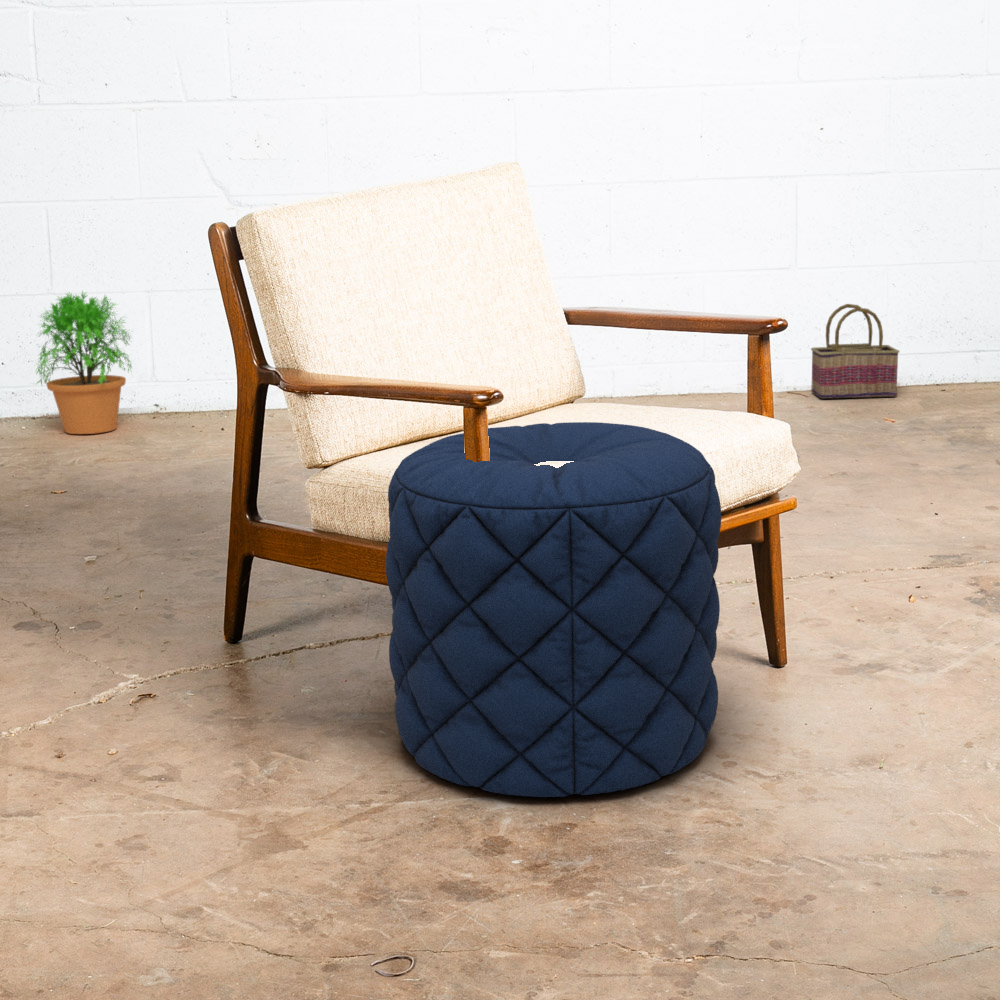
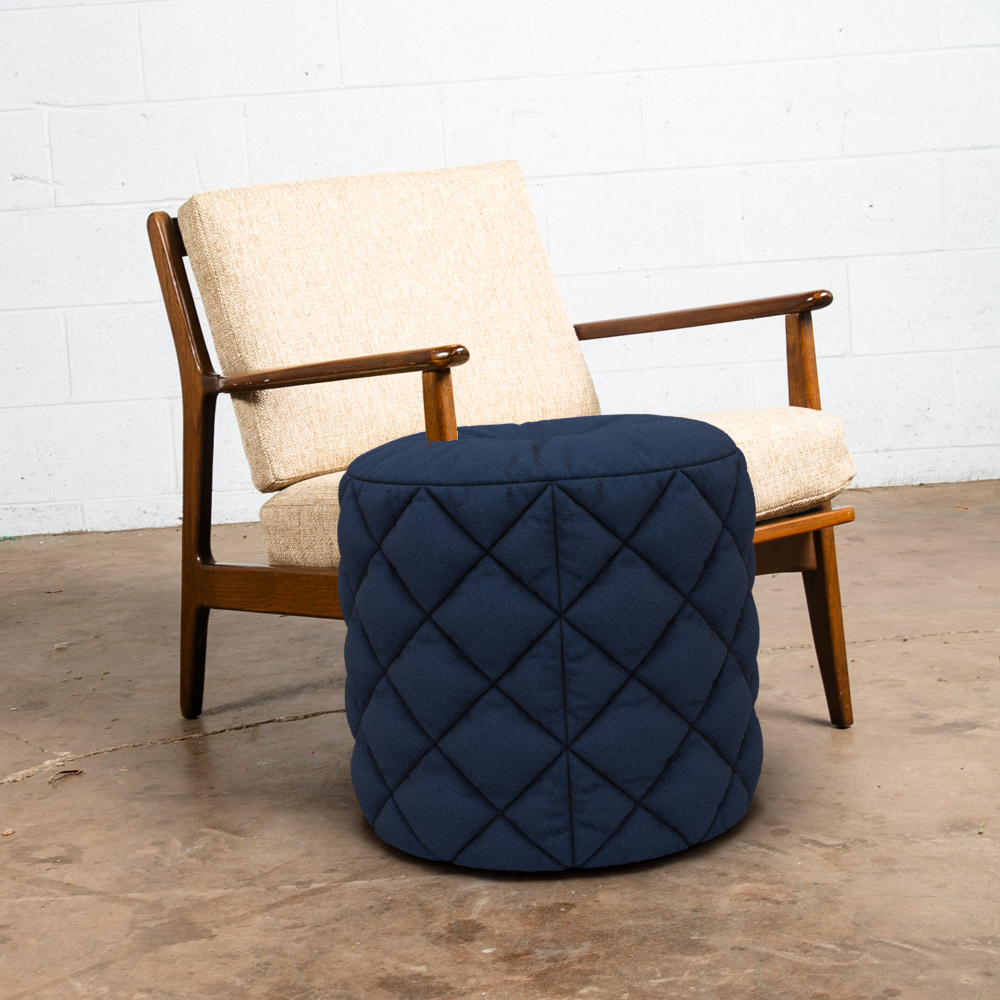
potted plant: present [37,291,132,434] -> none [39,388,151,541]
basket: present [811,304,899,399] -> none [872,386,969,487]

